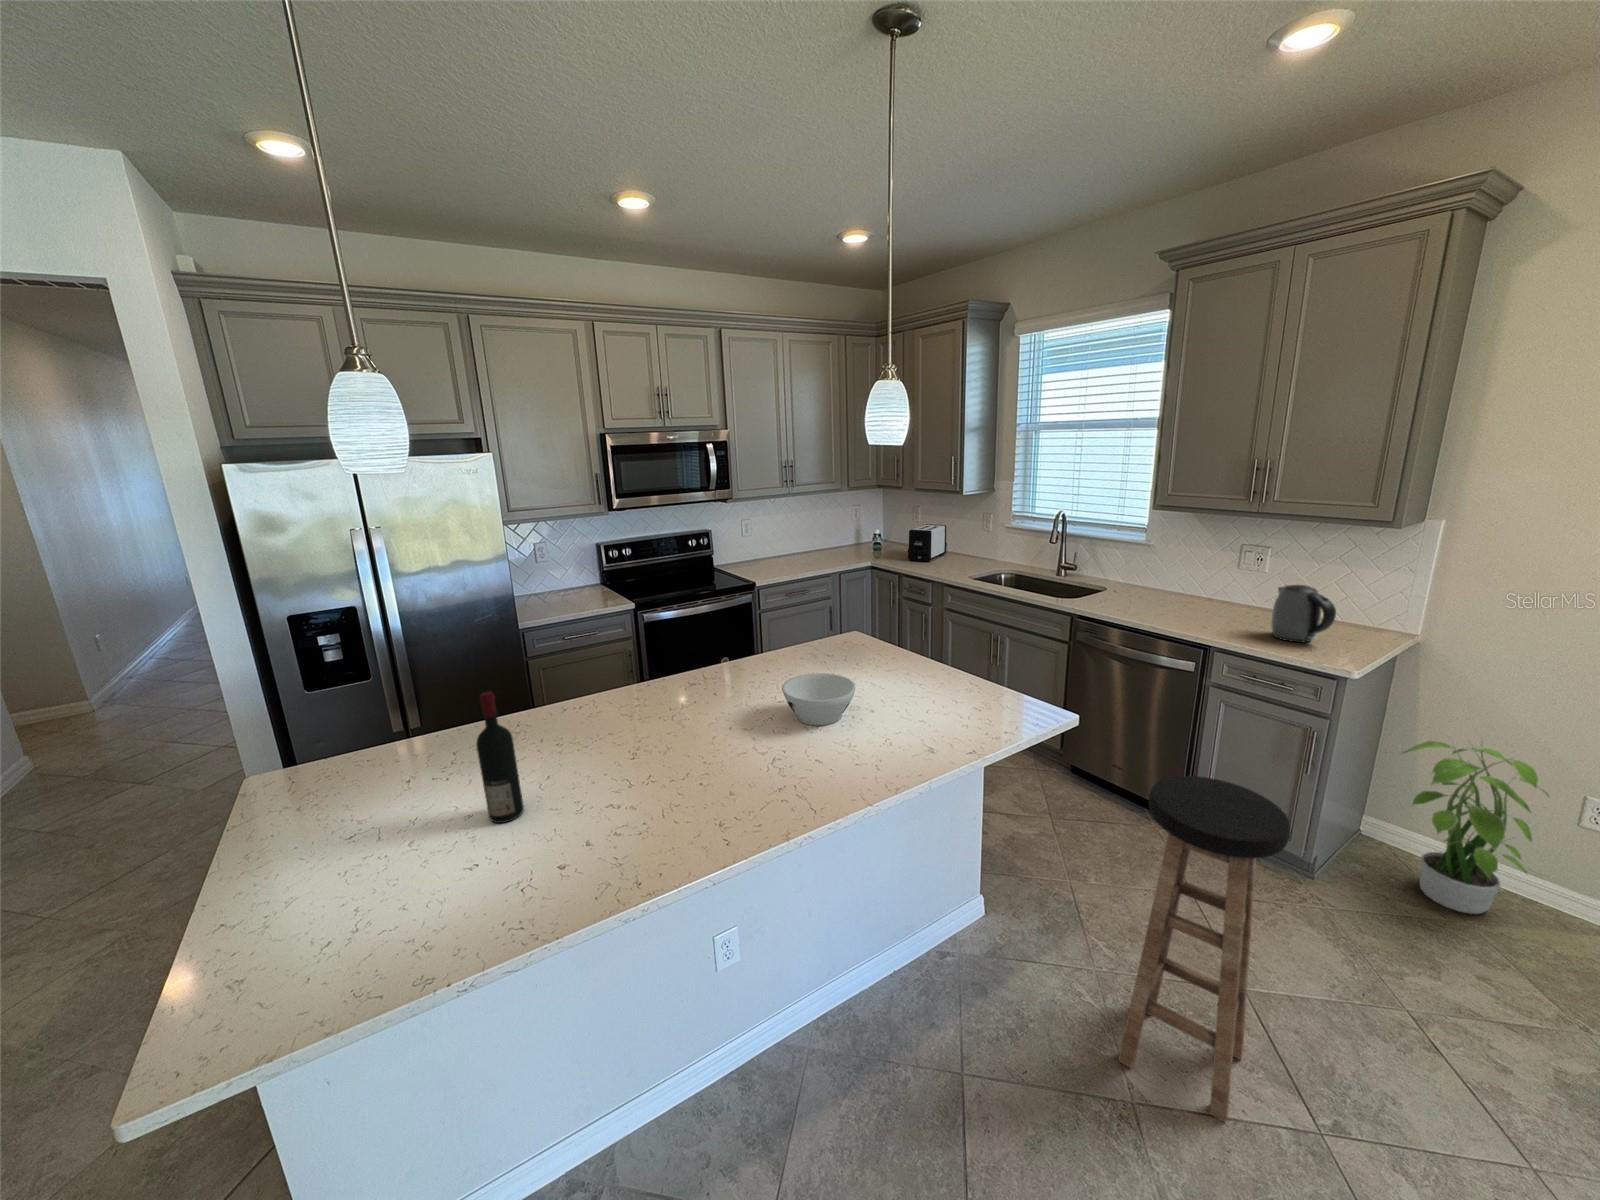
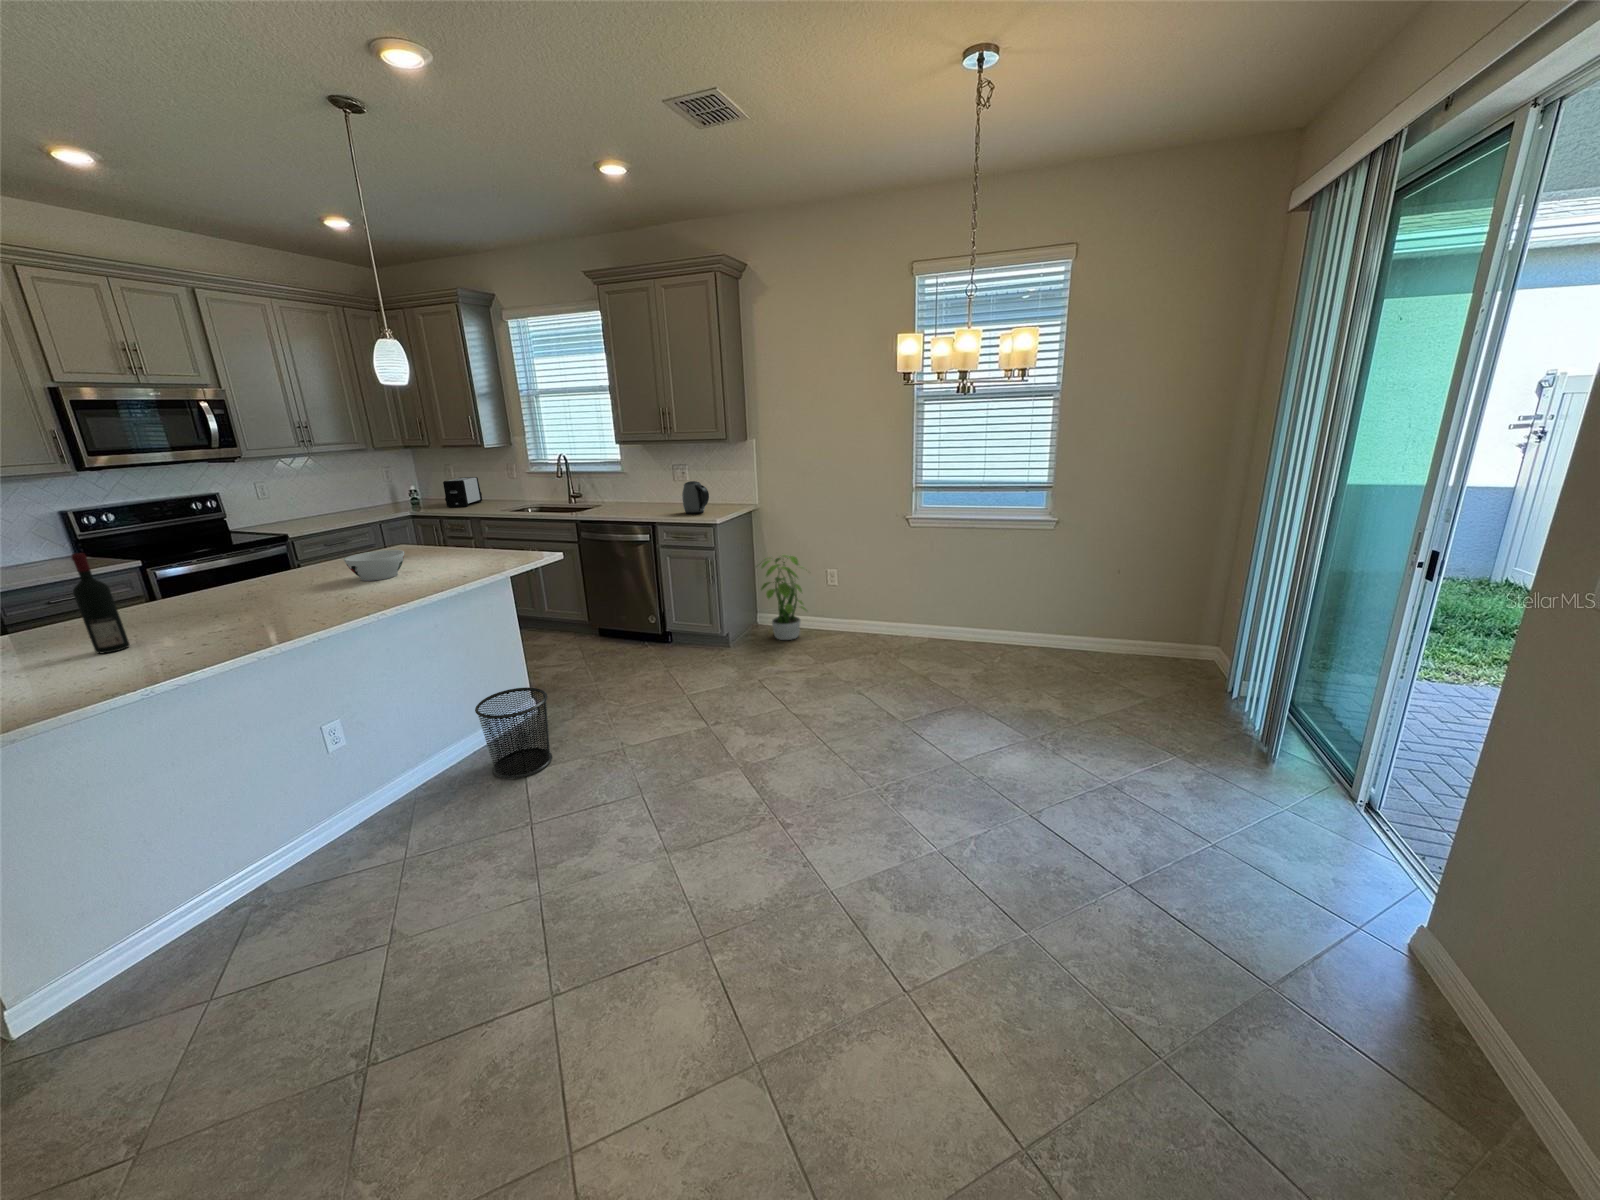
bar stool: present [1118,776,1291,1122] -> none [600,569,679,737]
waste bin: none [906,919,1020,1094] -> present [475,687,552,778]

